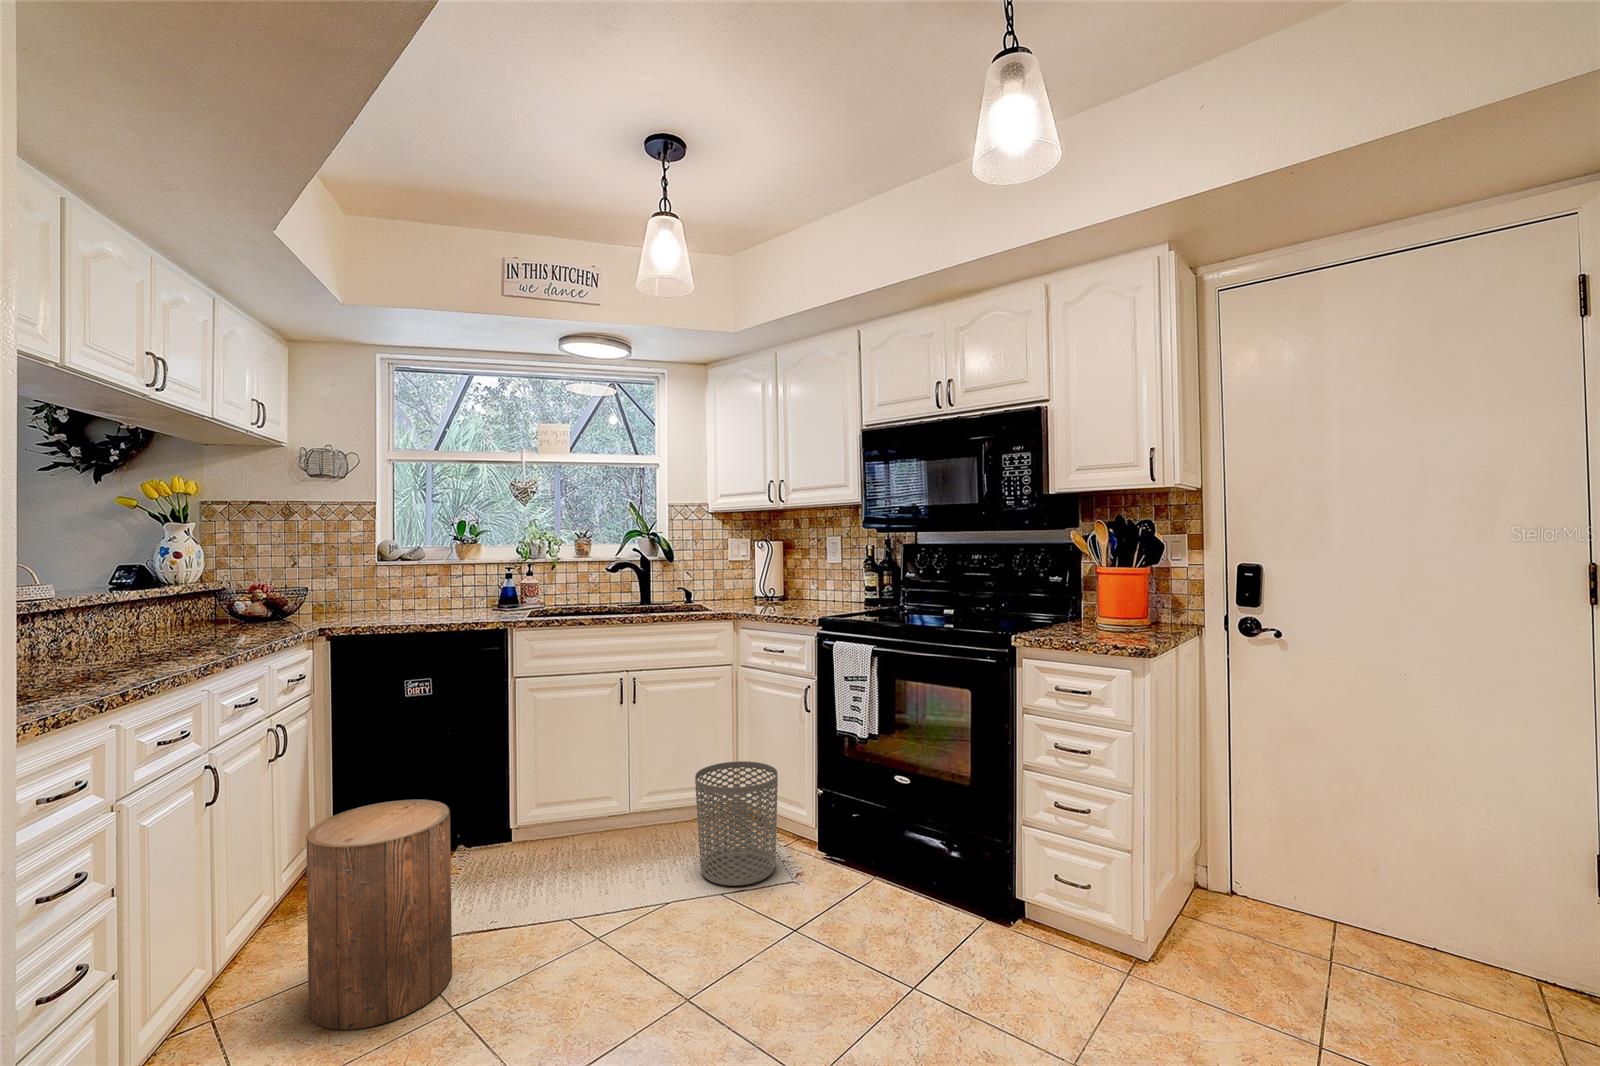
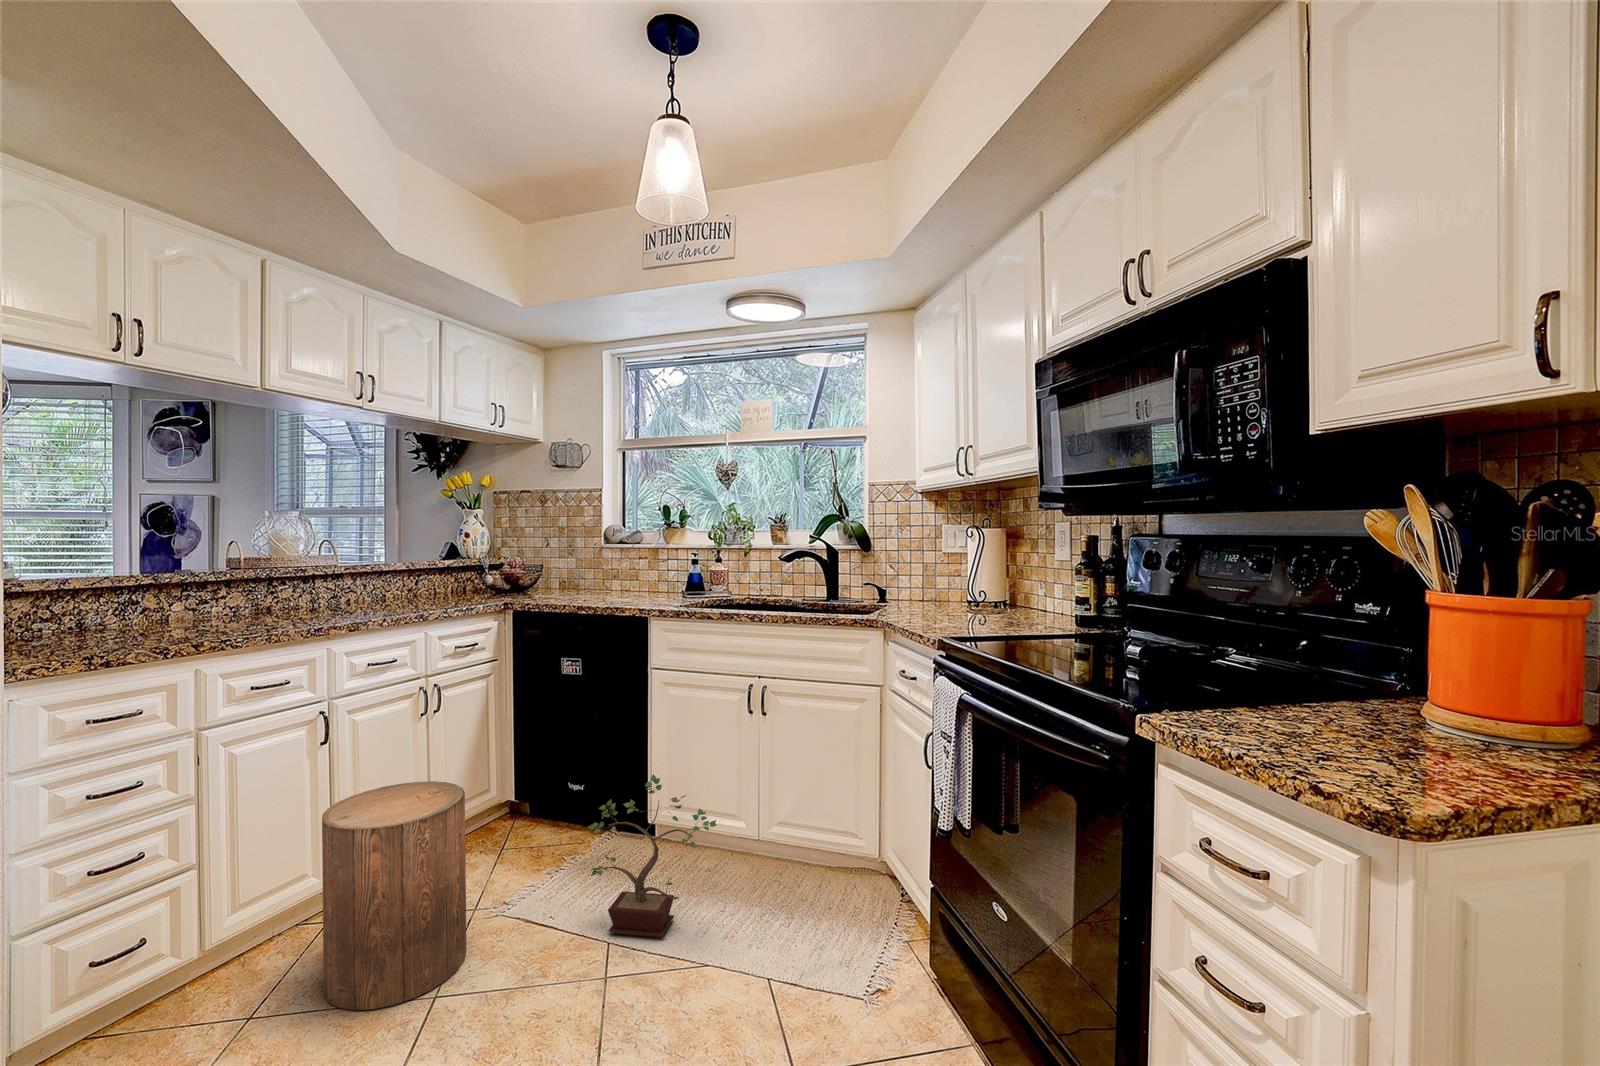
potted plant: none [537,758,664,904] -> present [588,774,716,937]
waste bin: present [695,761,778,886] -> none [757,812,865,988]

